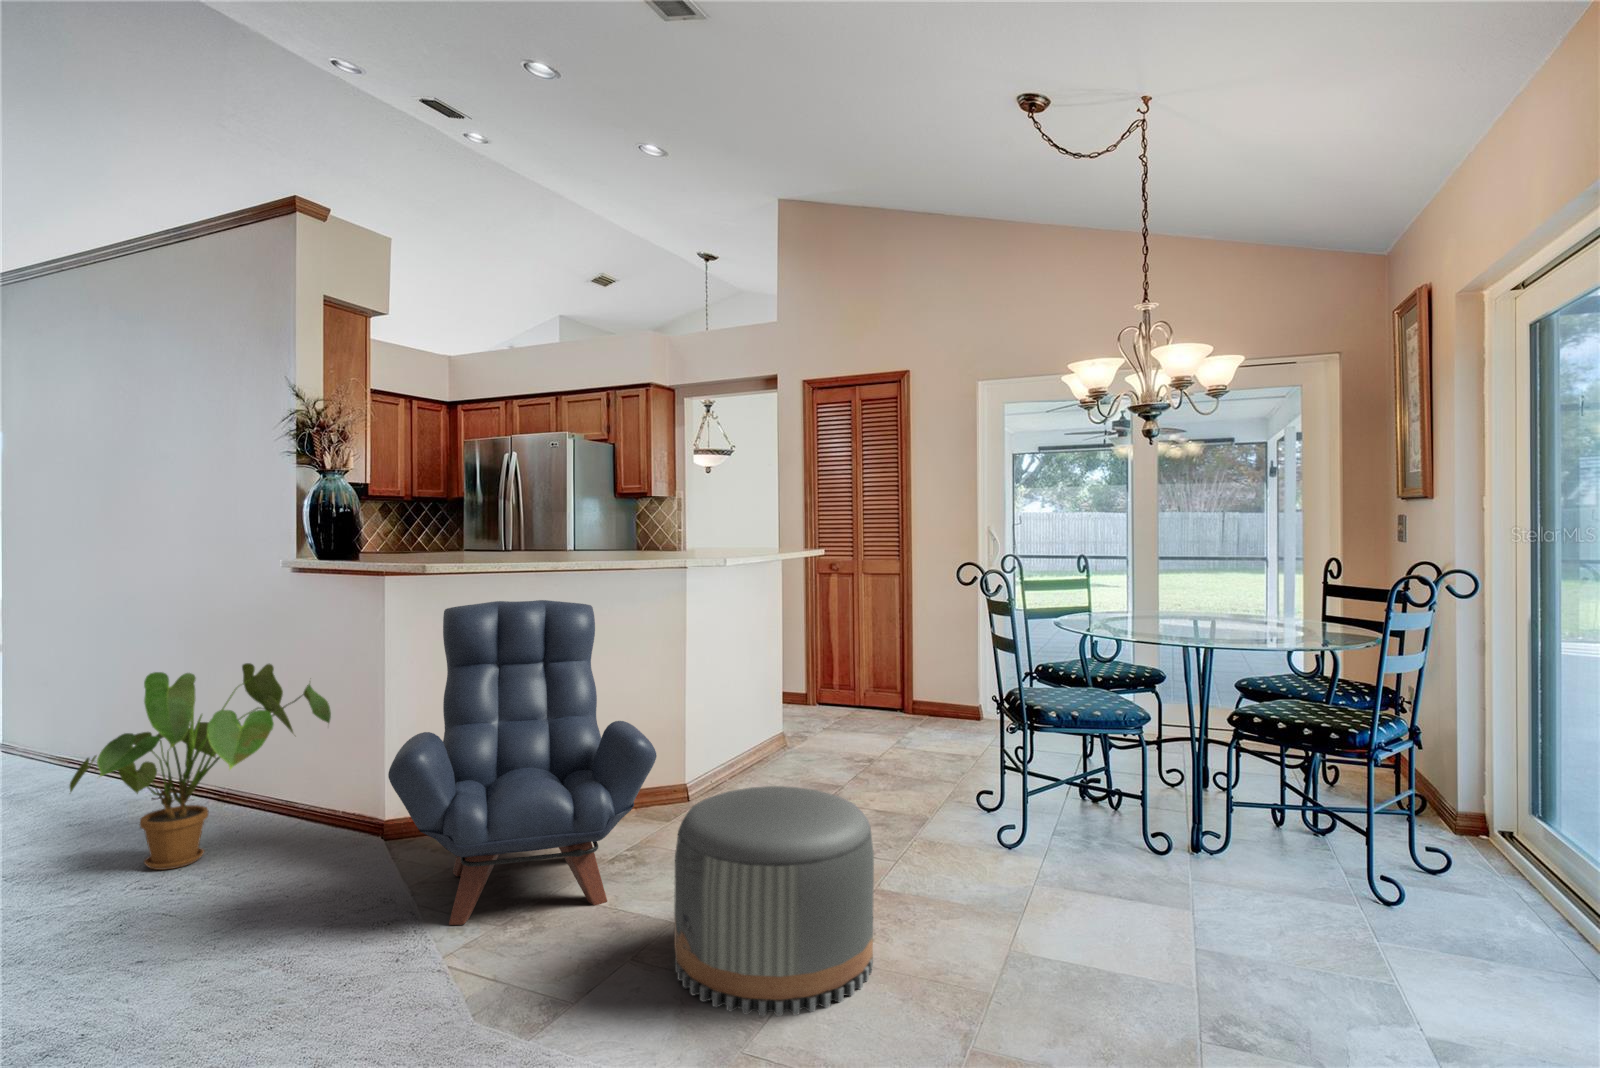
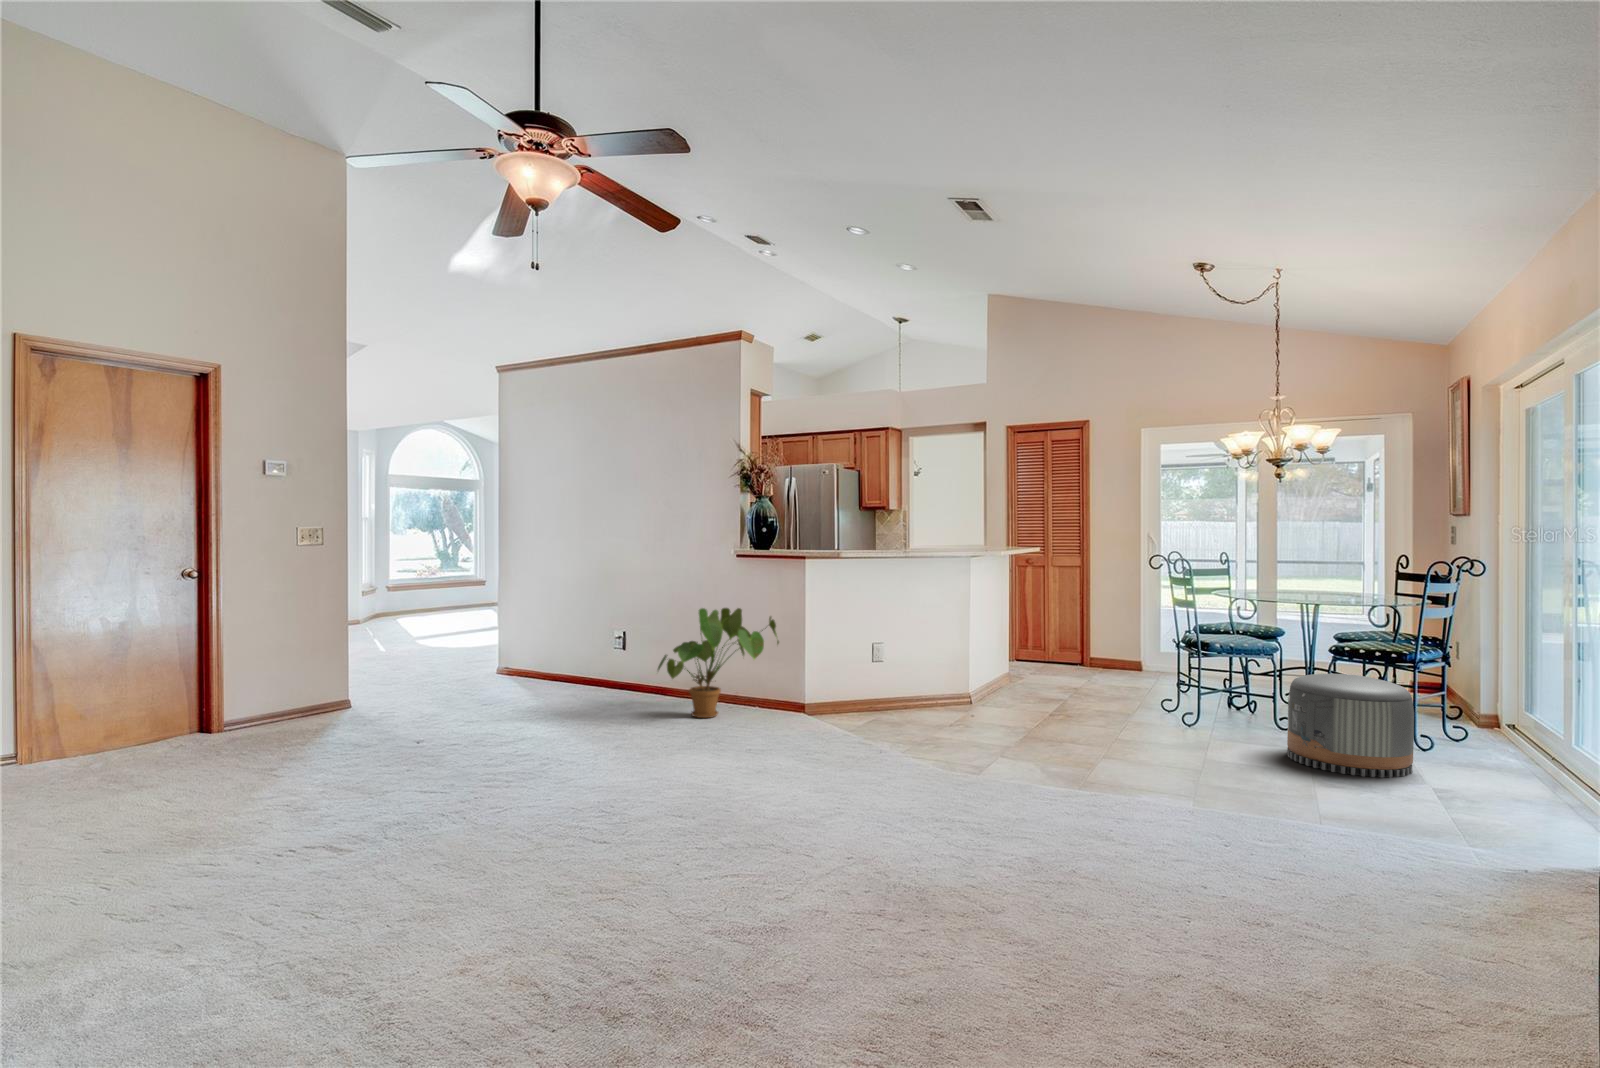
armchair: present [388,600,657,925] -> none [846,573,992,740]
pouf: present [674,786,874,1016] -> present [1287,674,1414,777]

